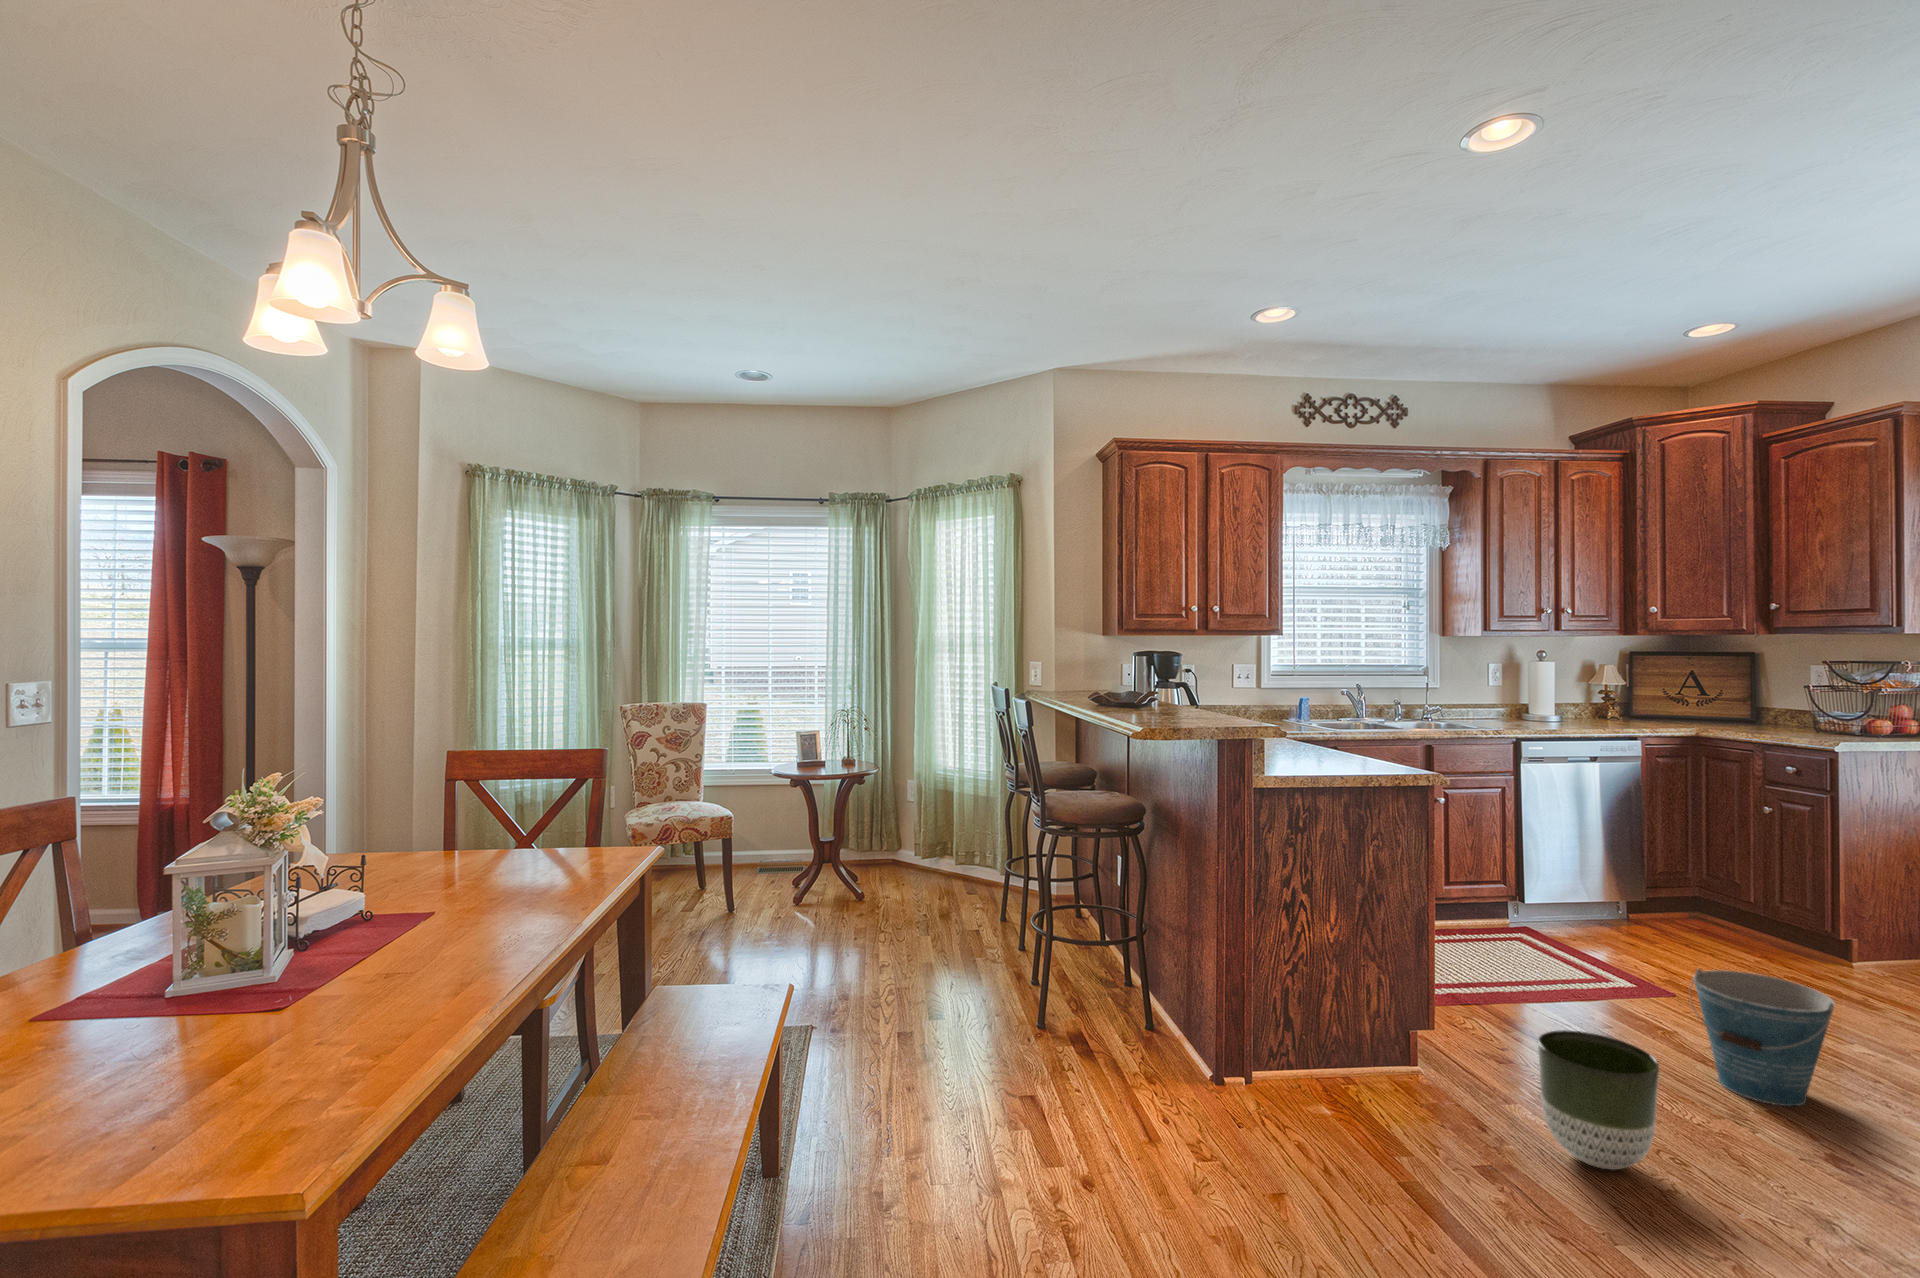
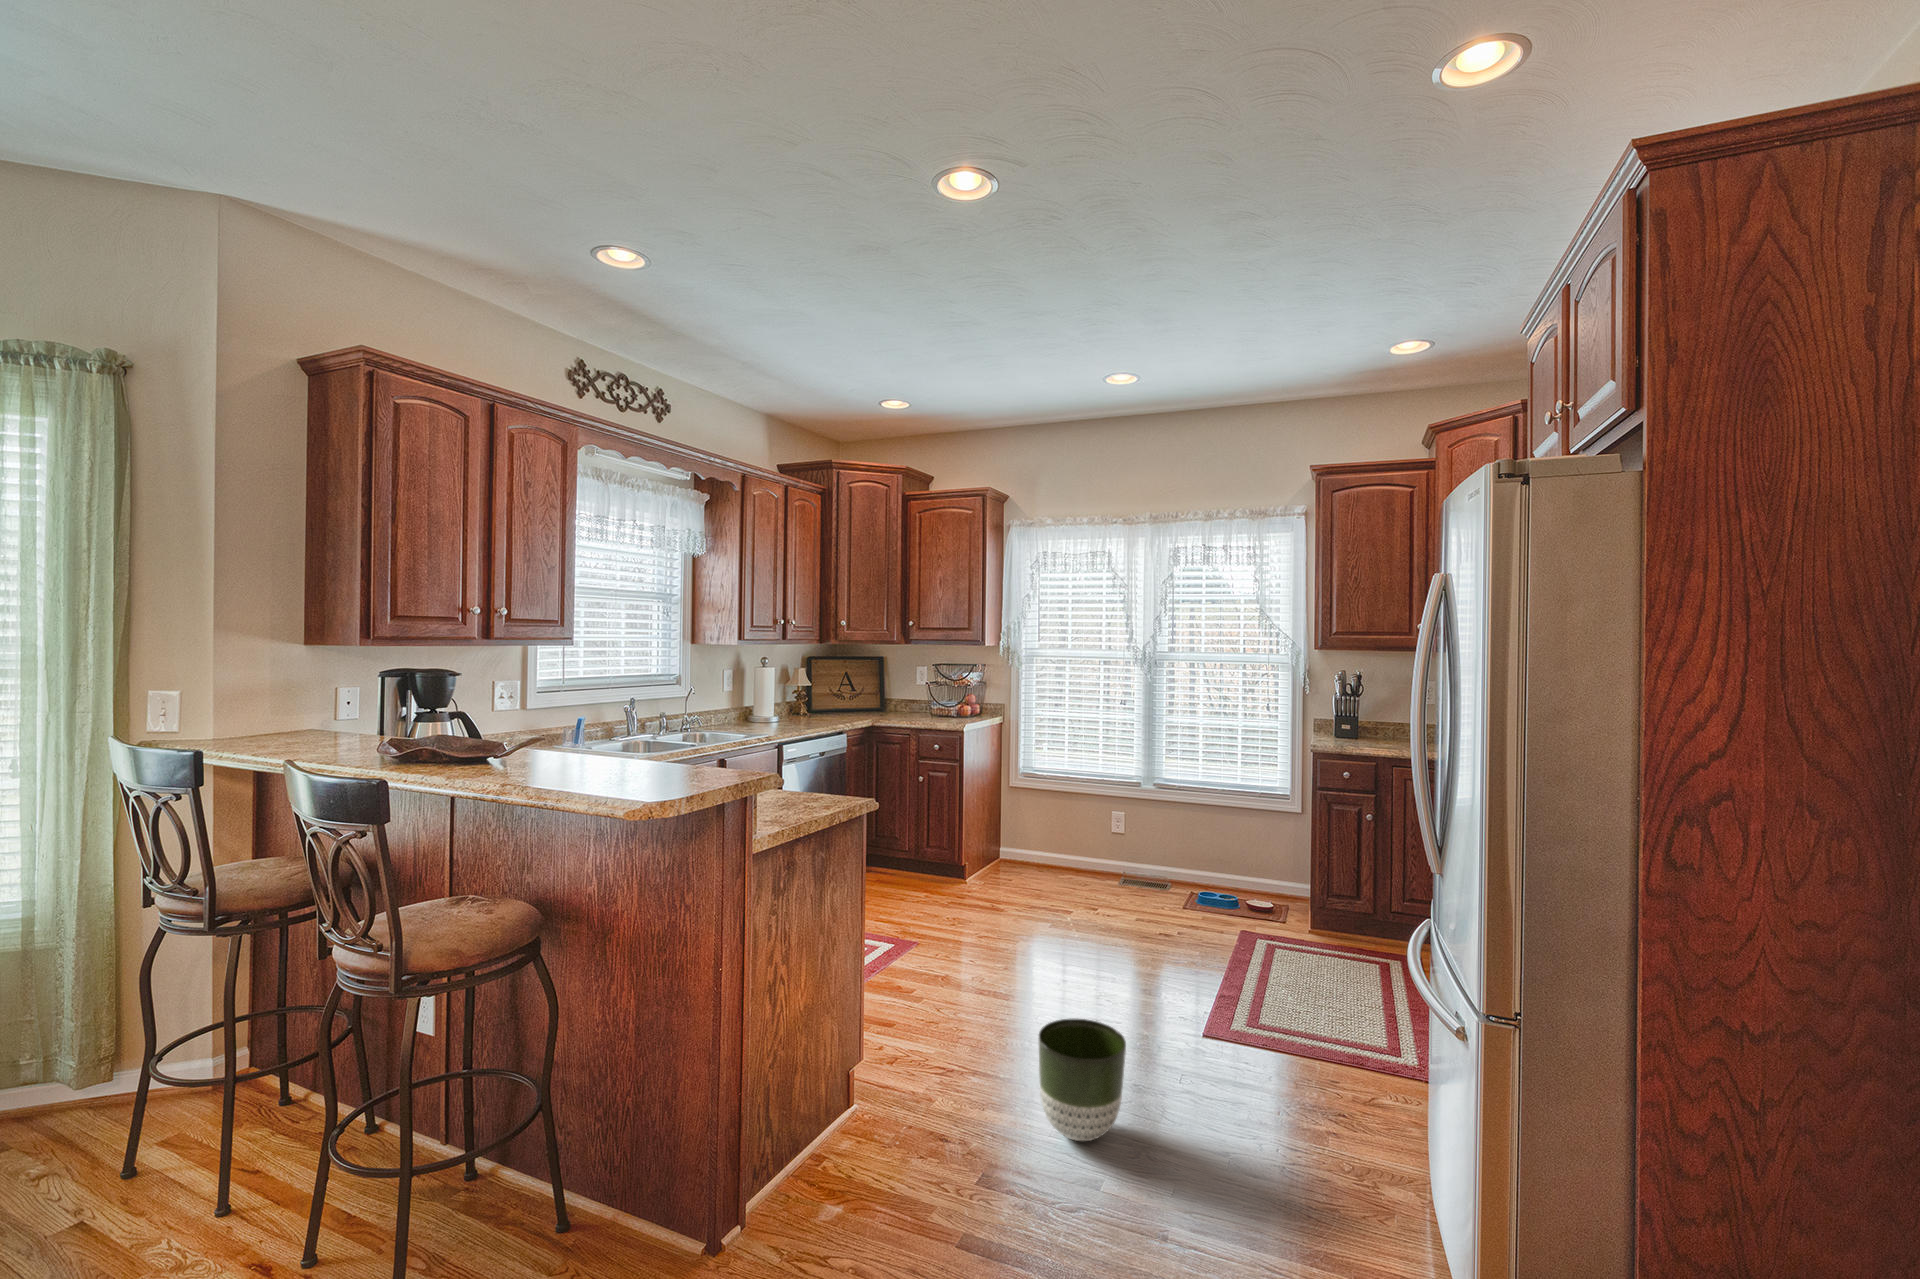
bucket: present [1690,969,1835,1106] -> none [1018,917,1102,1018]

